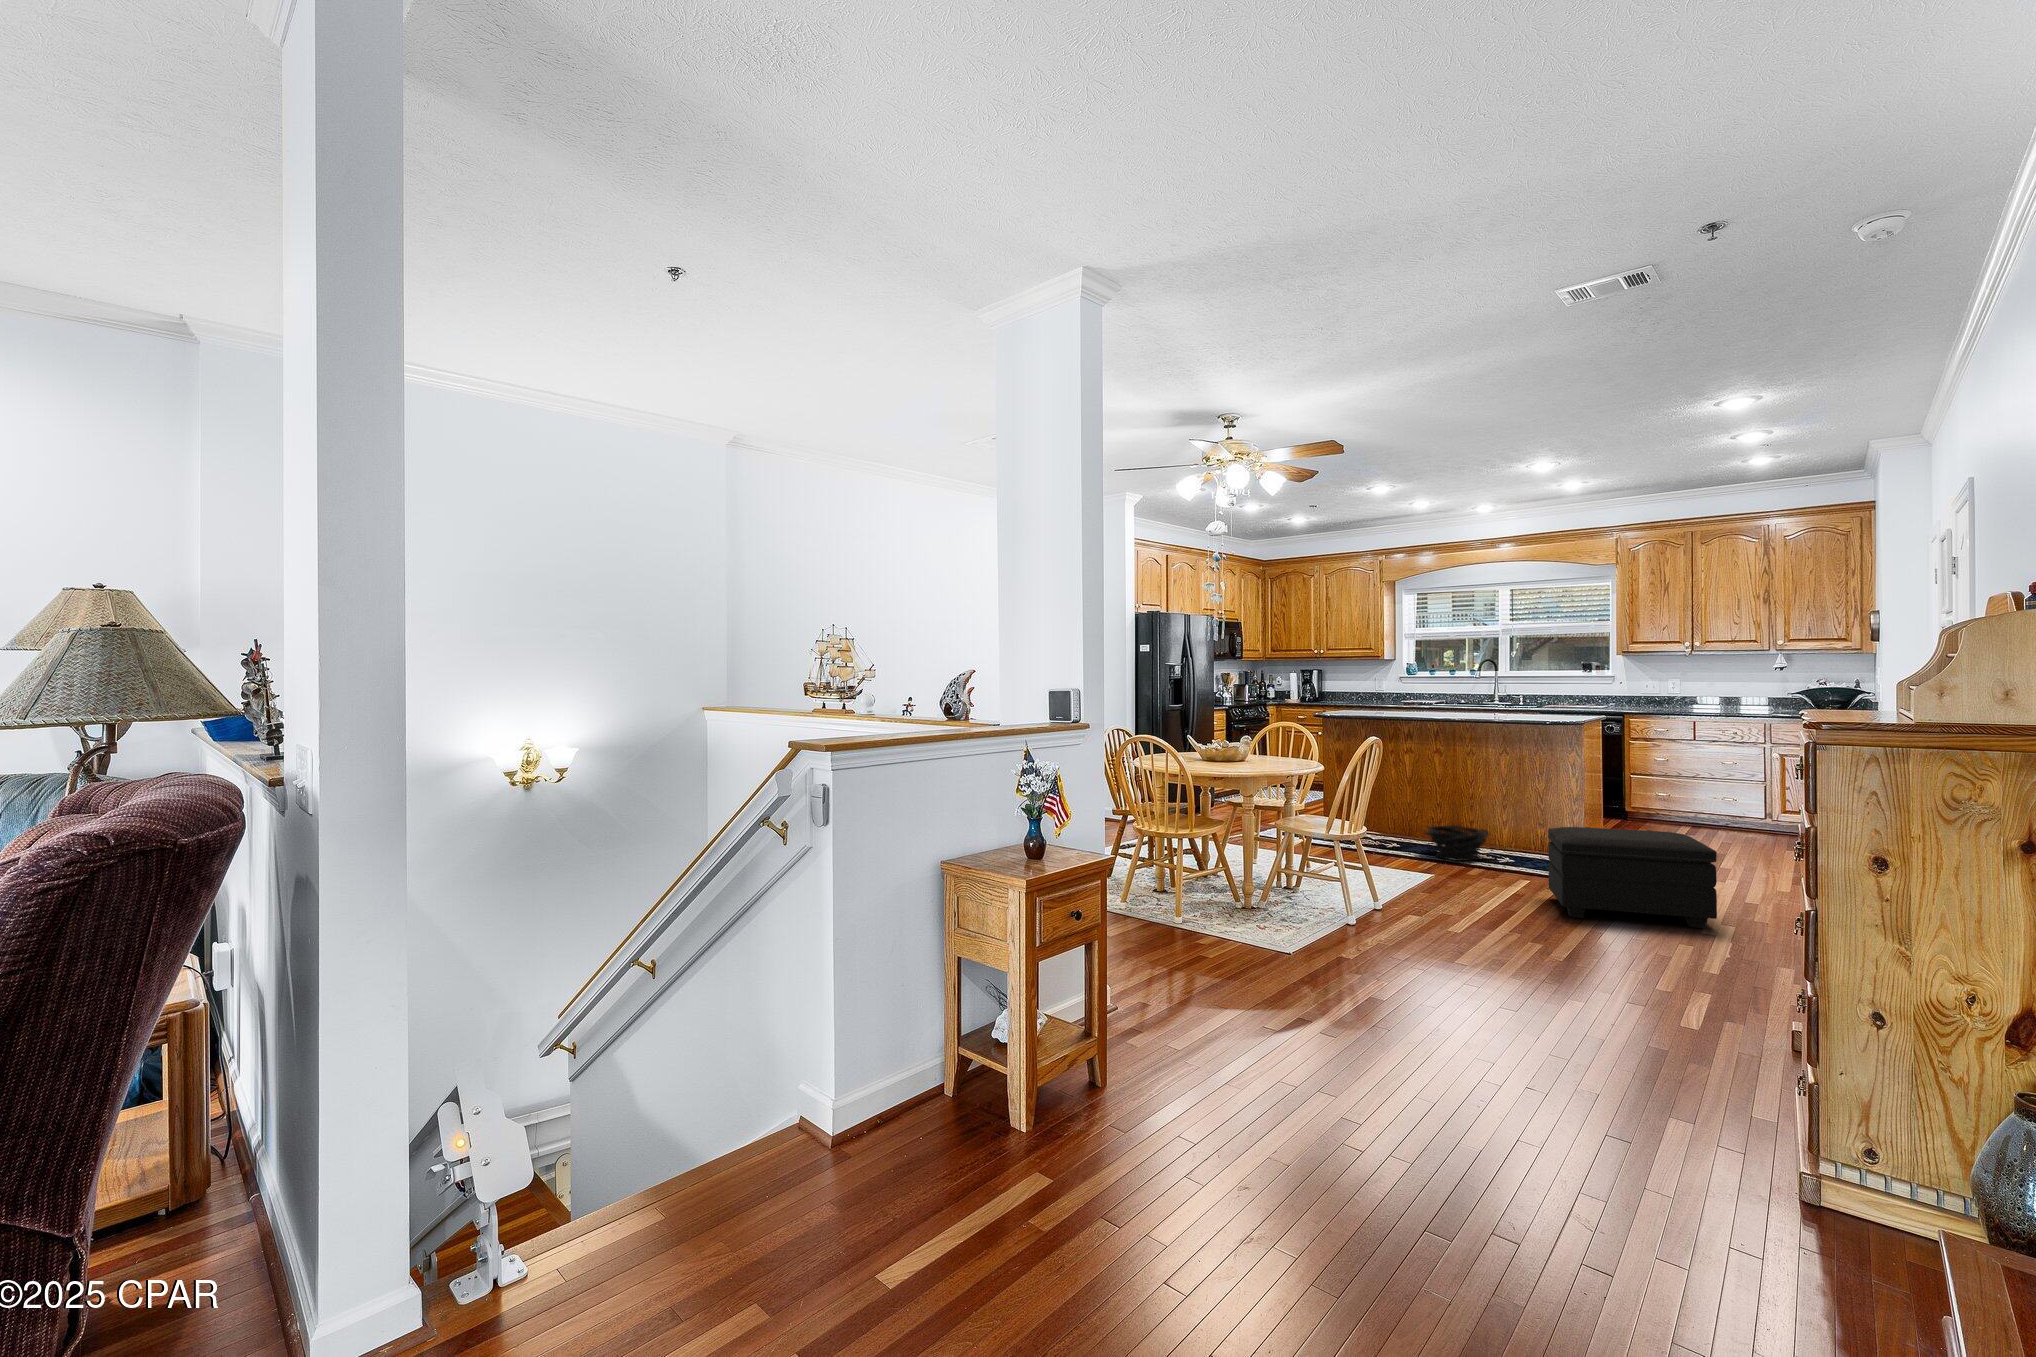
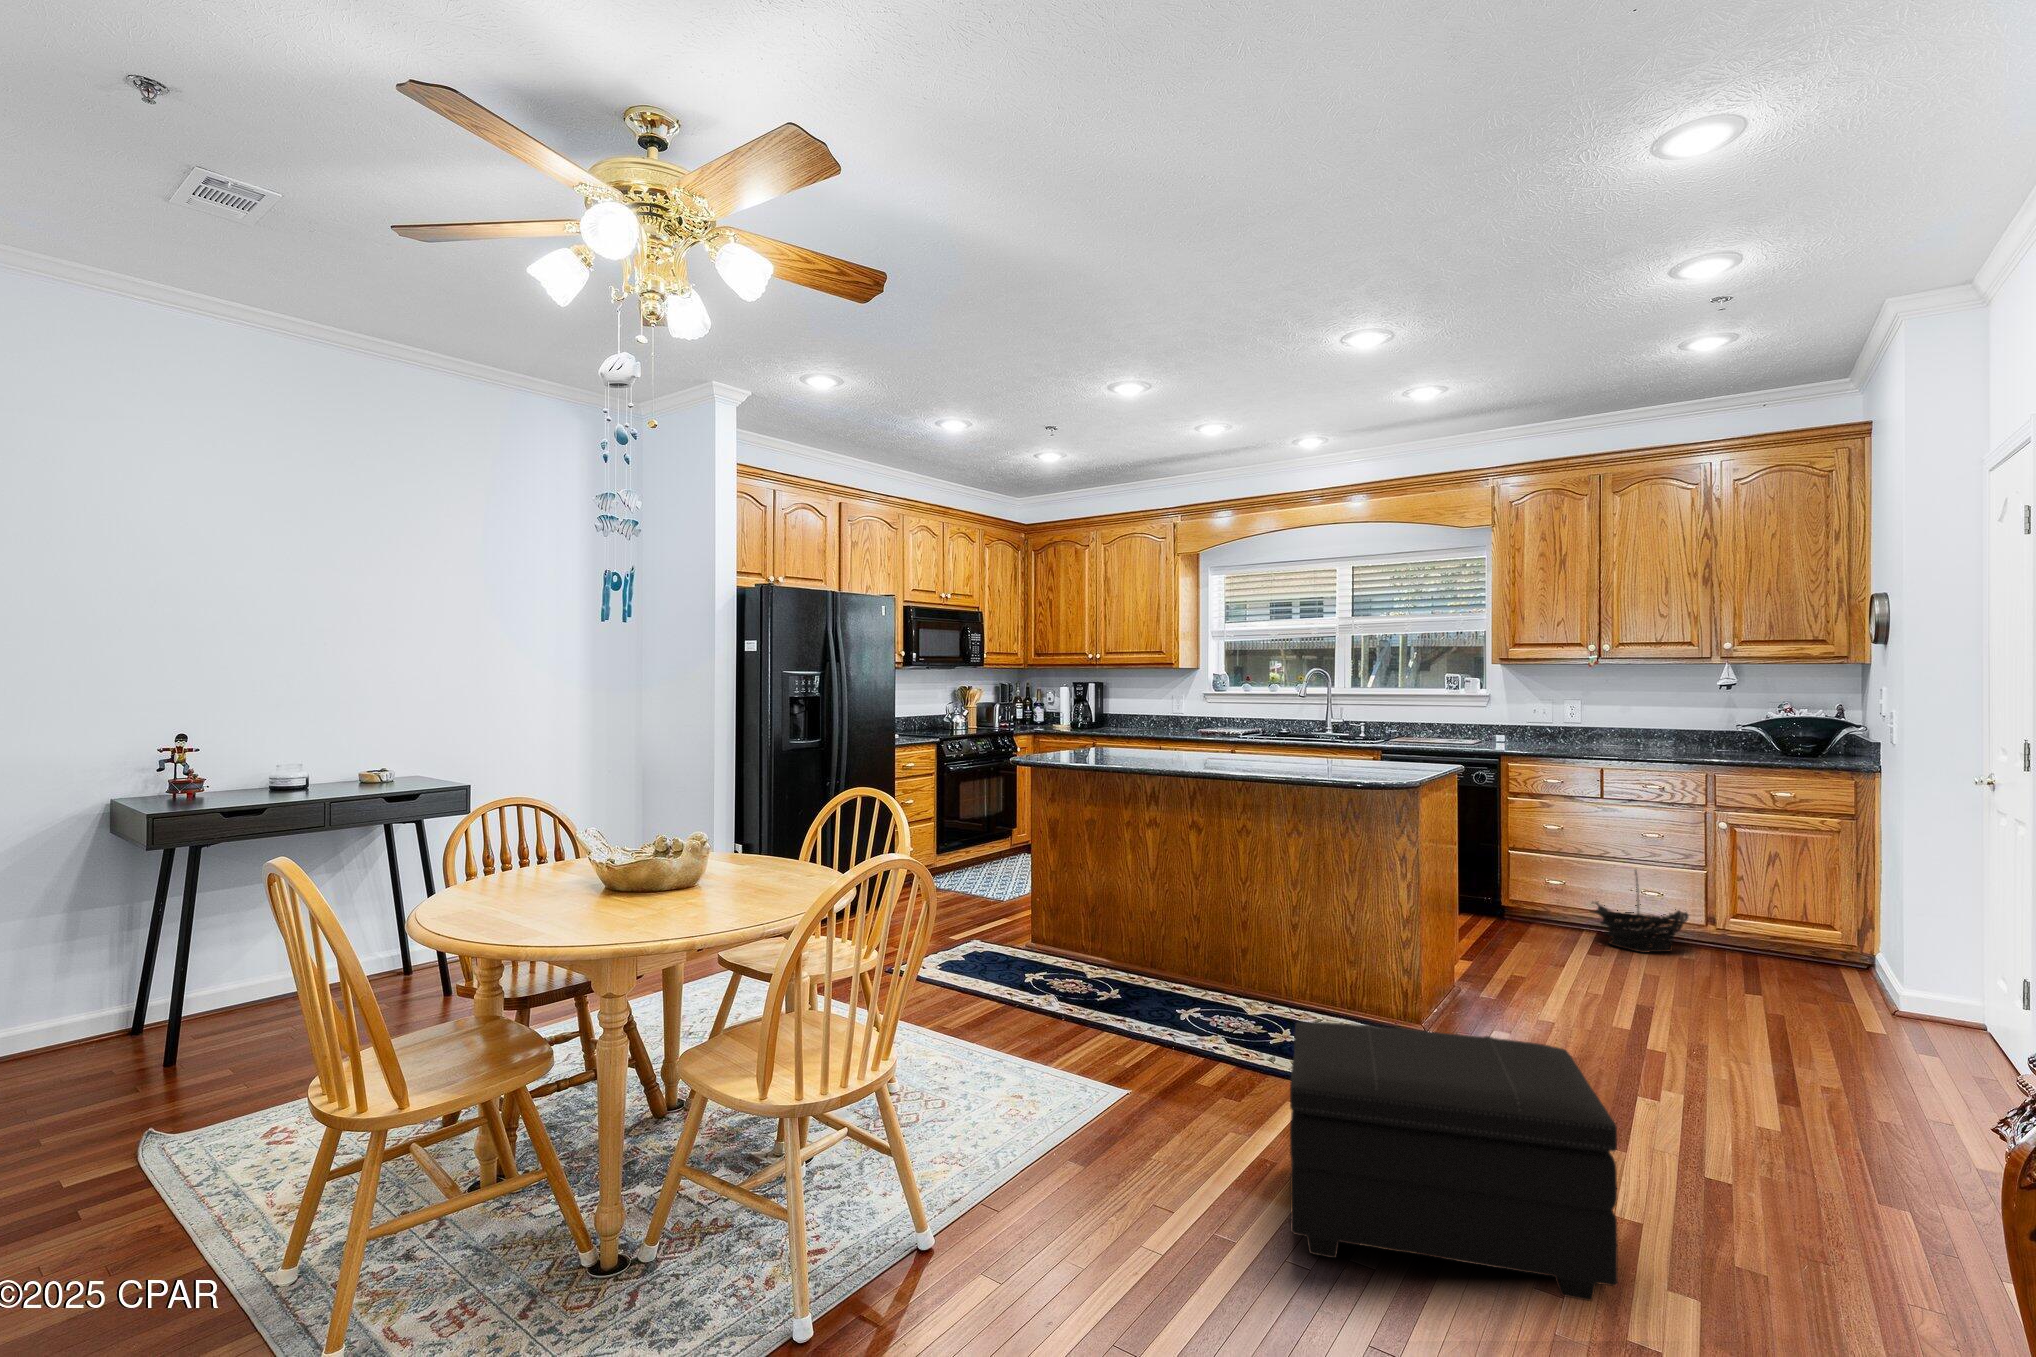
basket: present [1425,803,1489,861] -> present [1591,870,1689,953]

